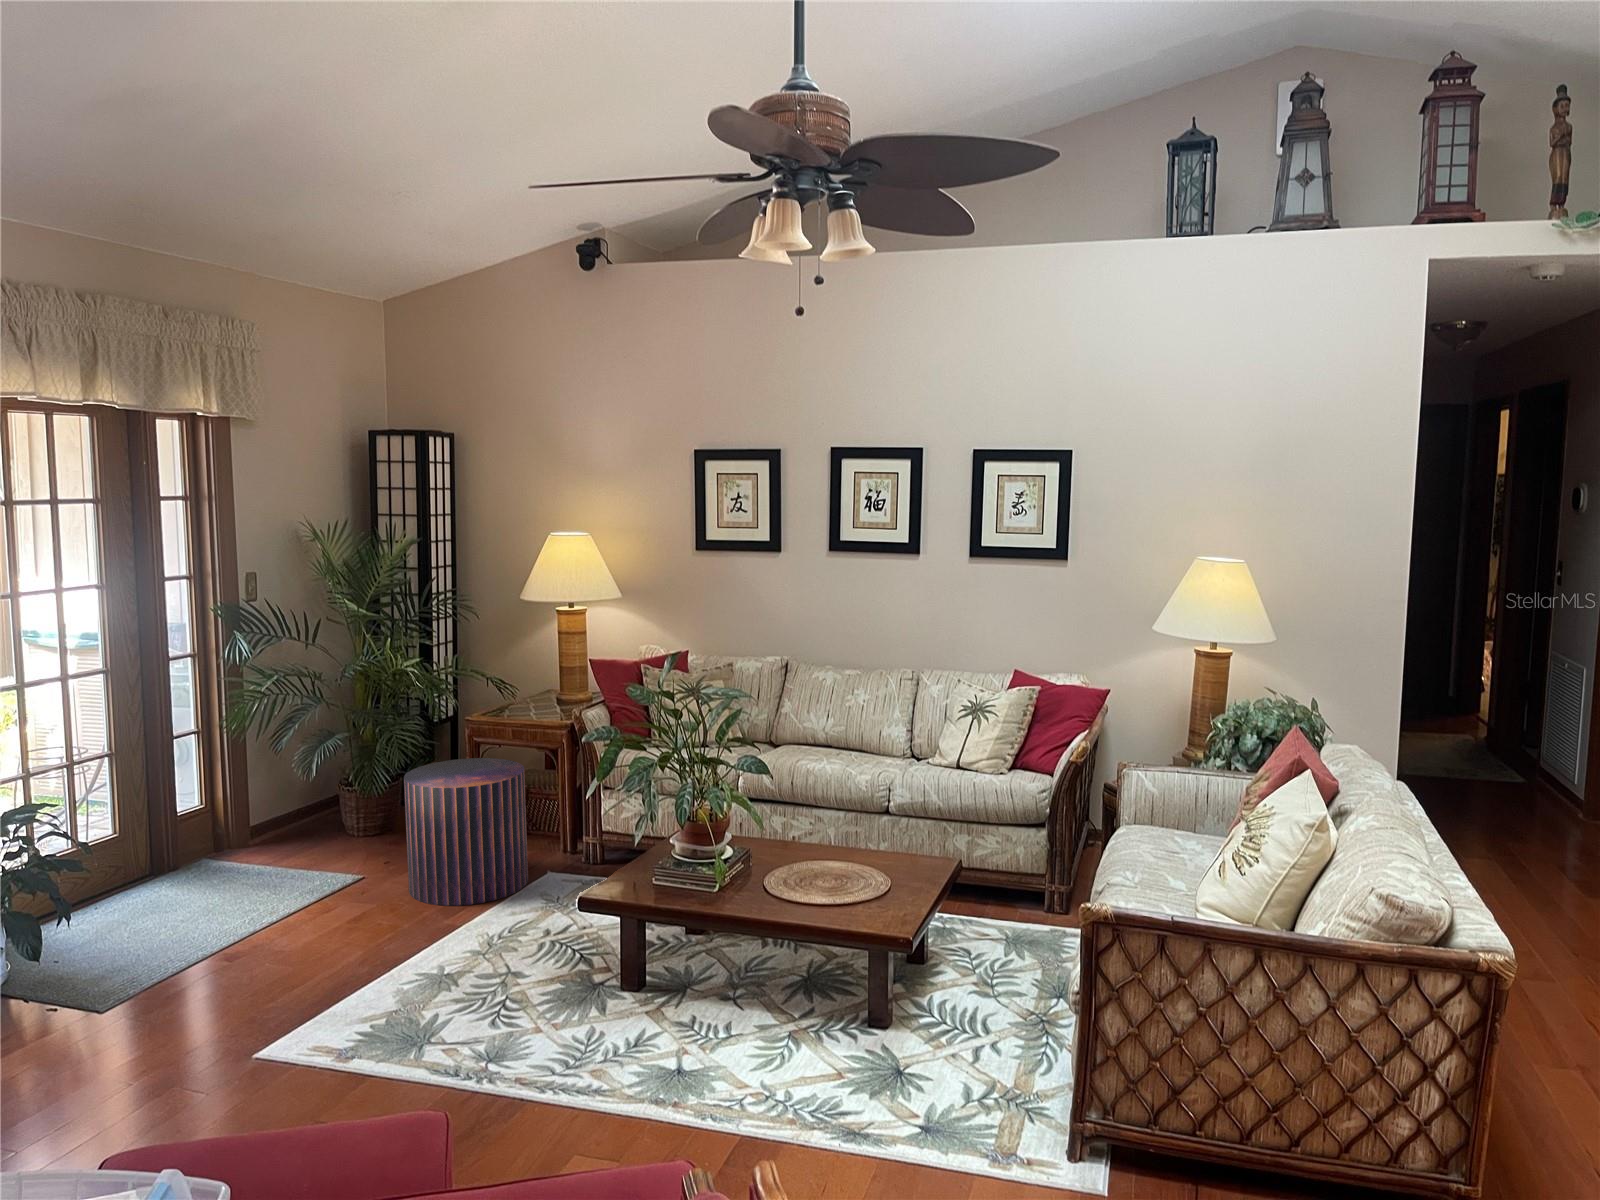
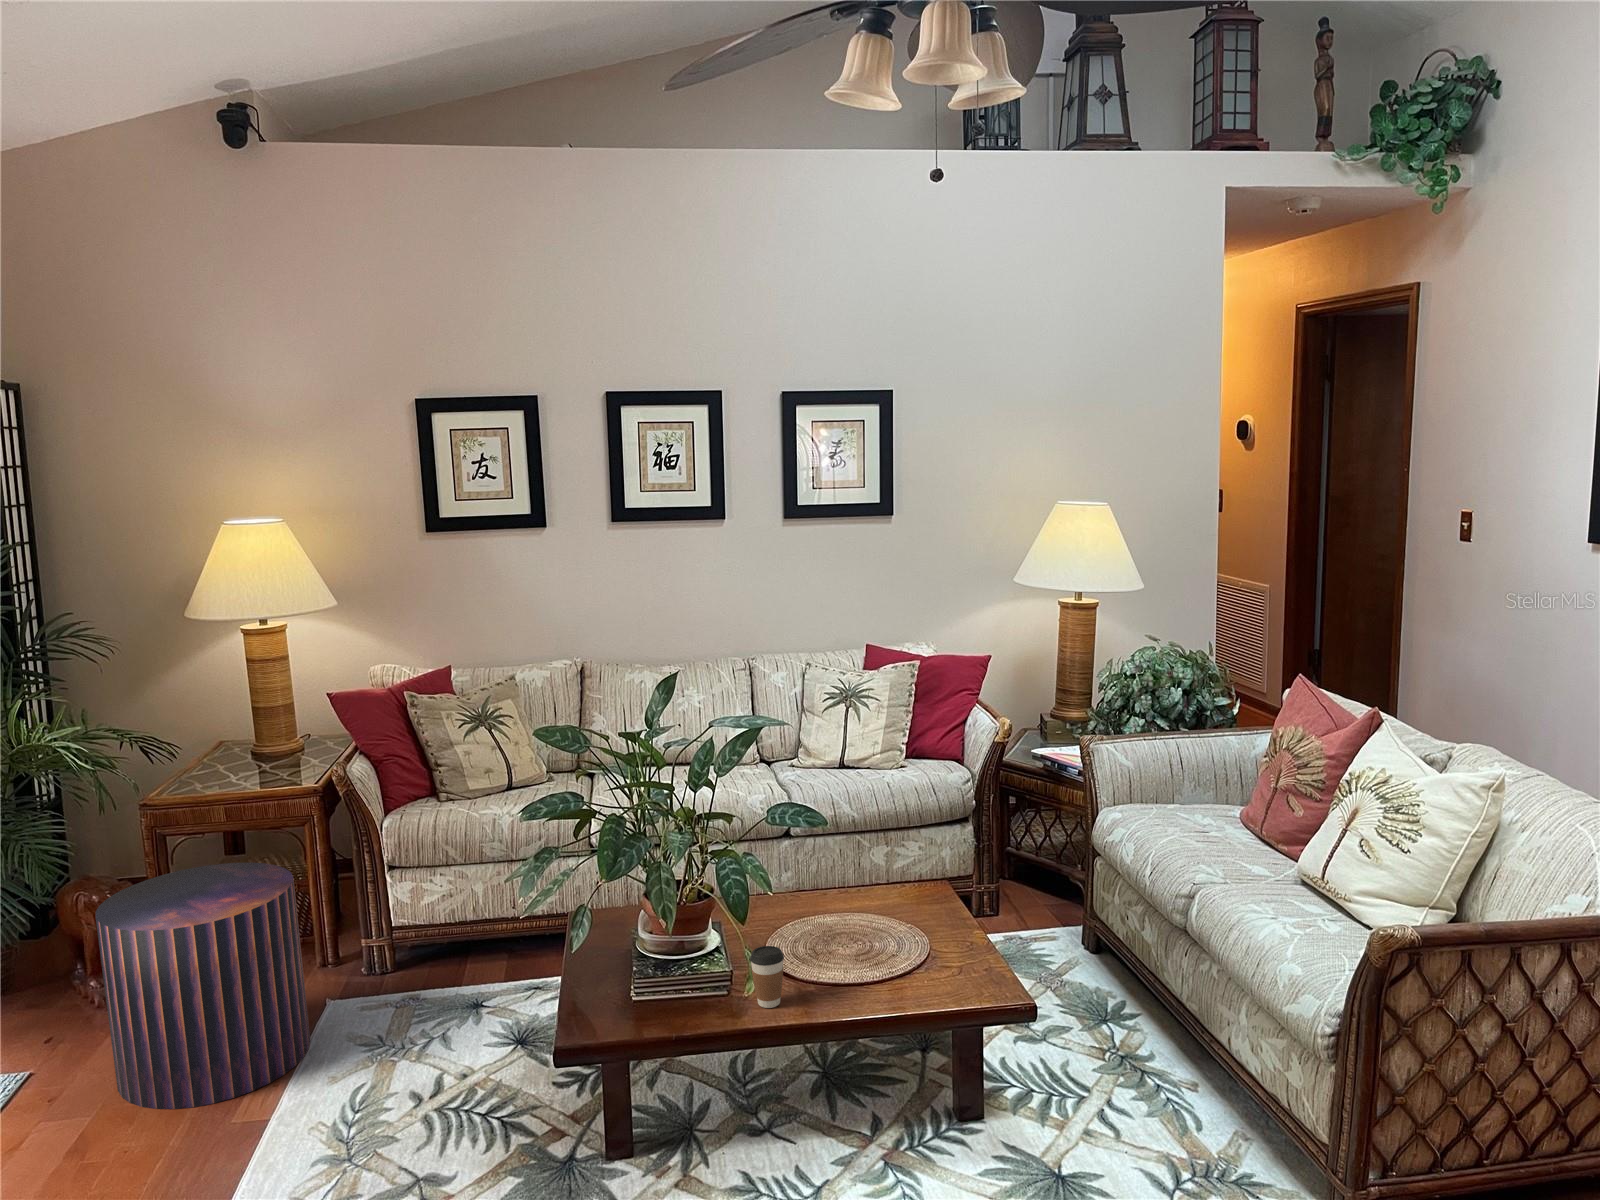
coffee cup: none [708,861,733,906] -> present [750,946,784,1008]

